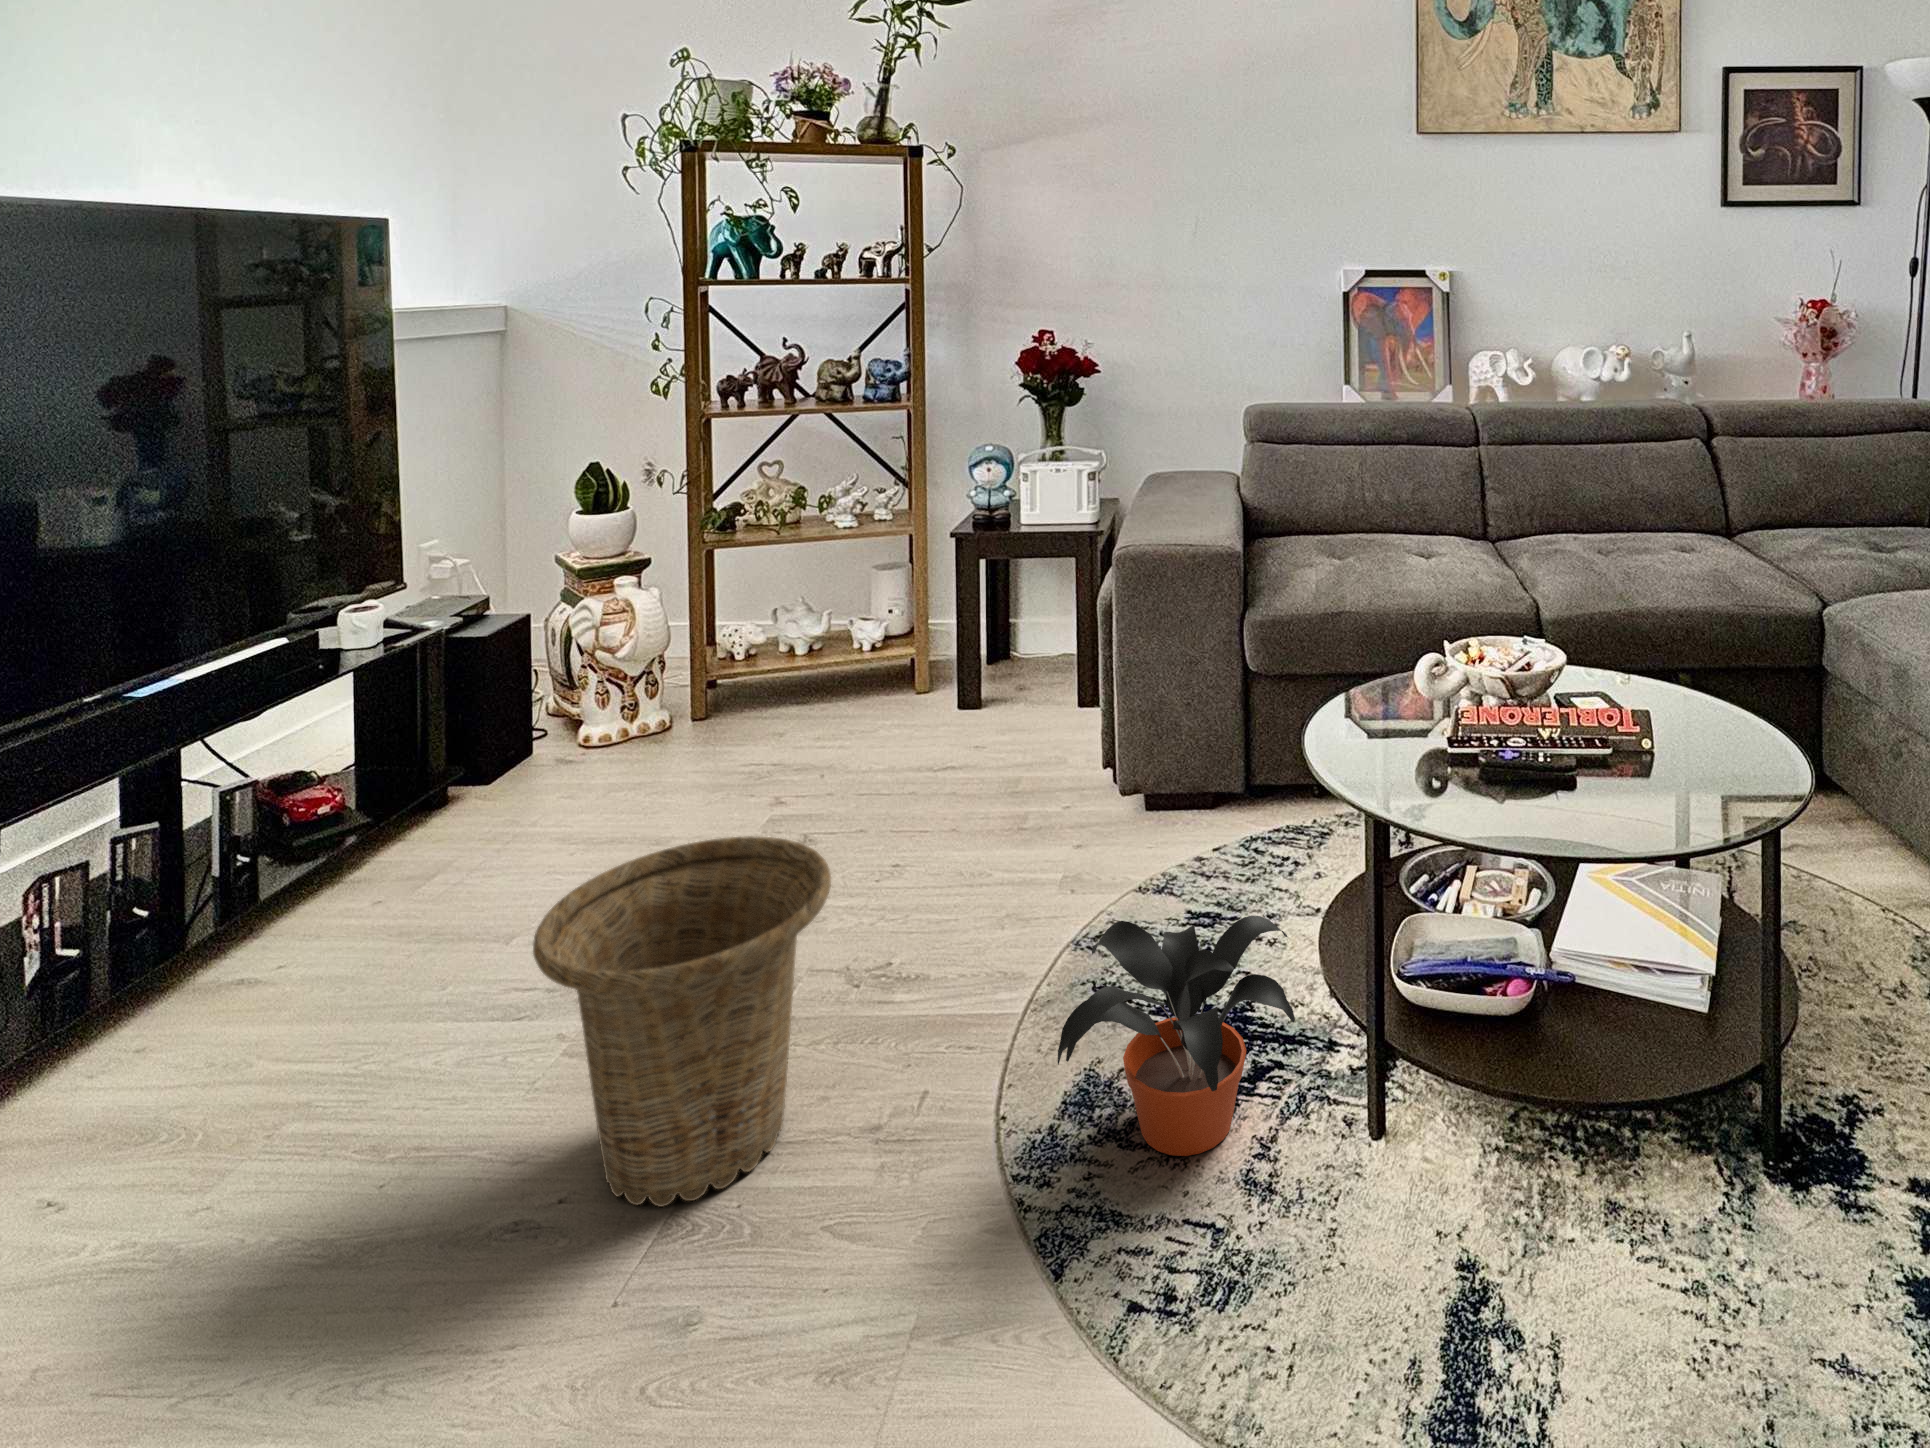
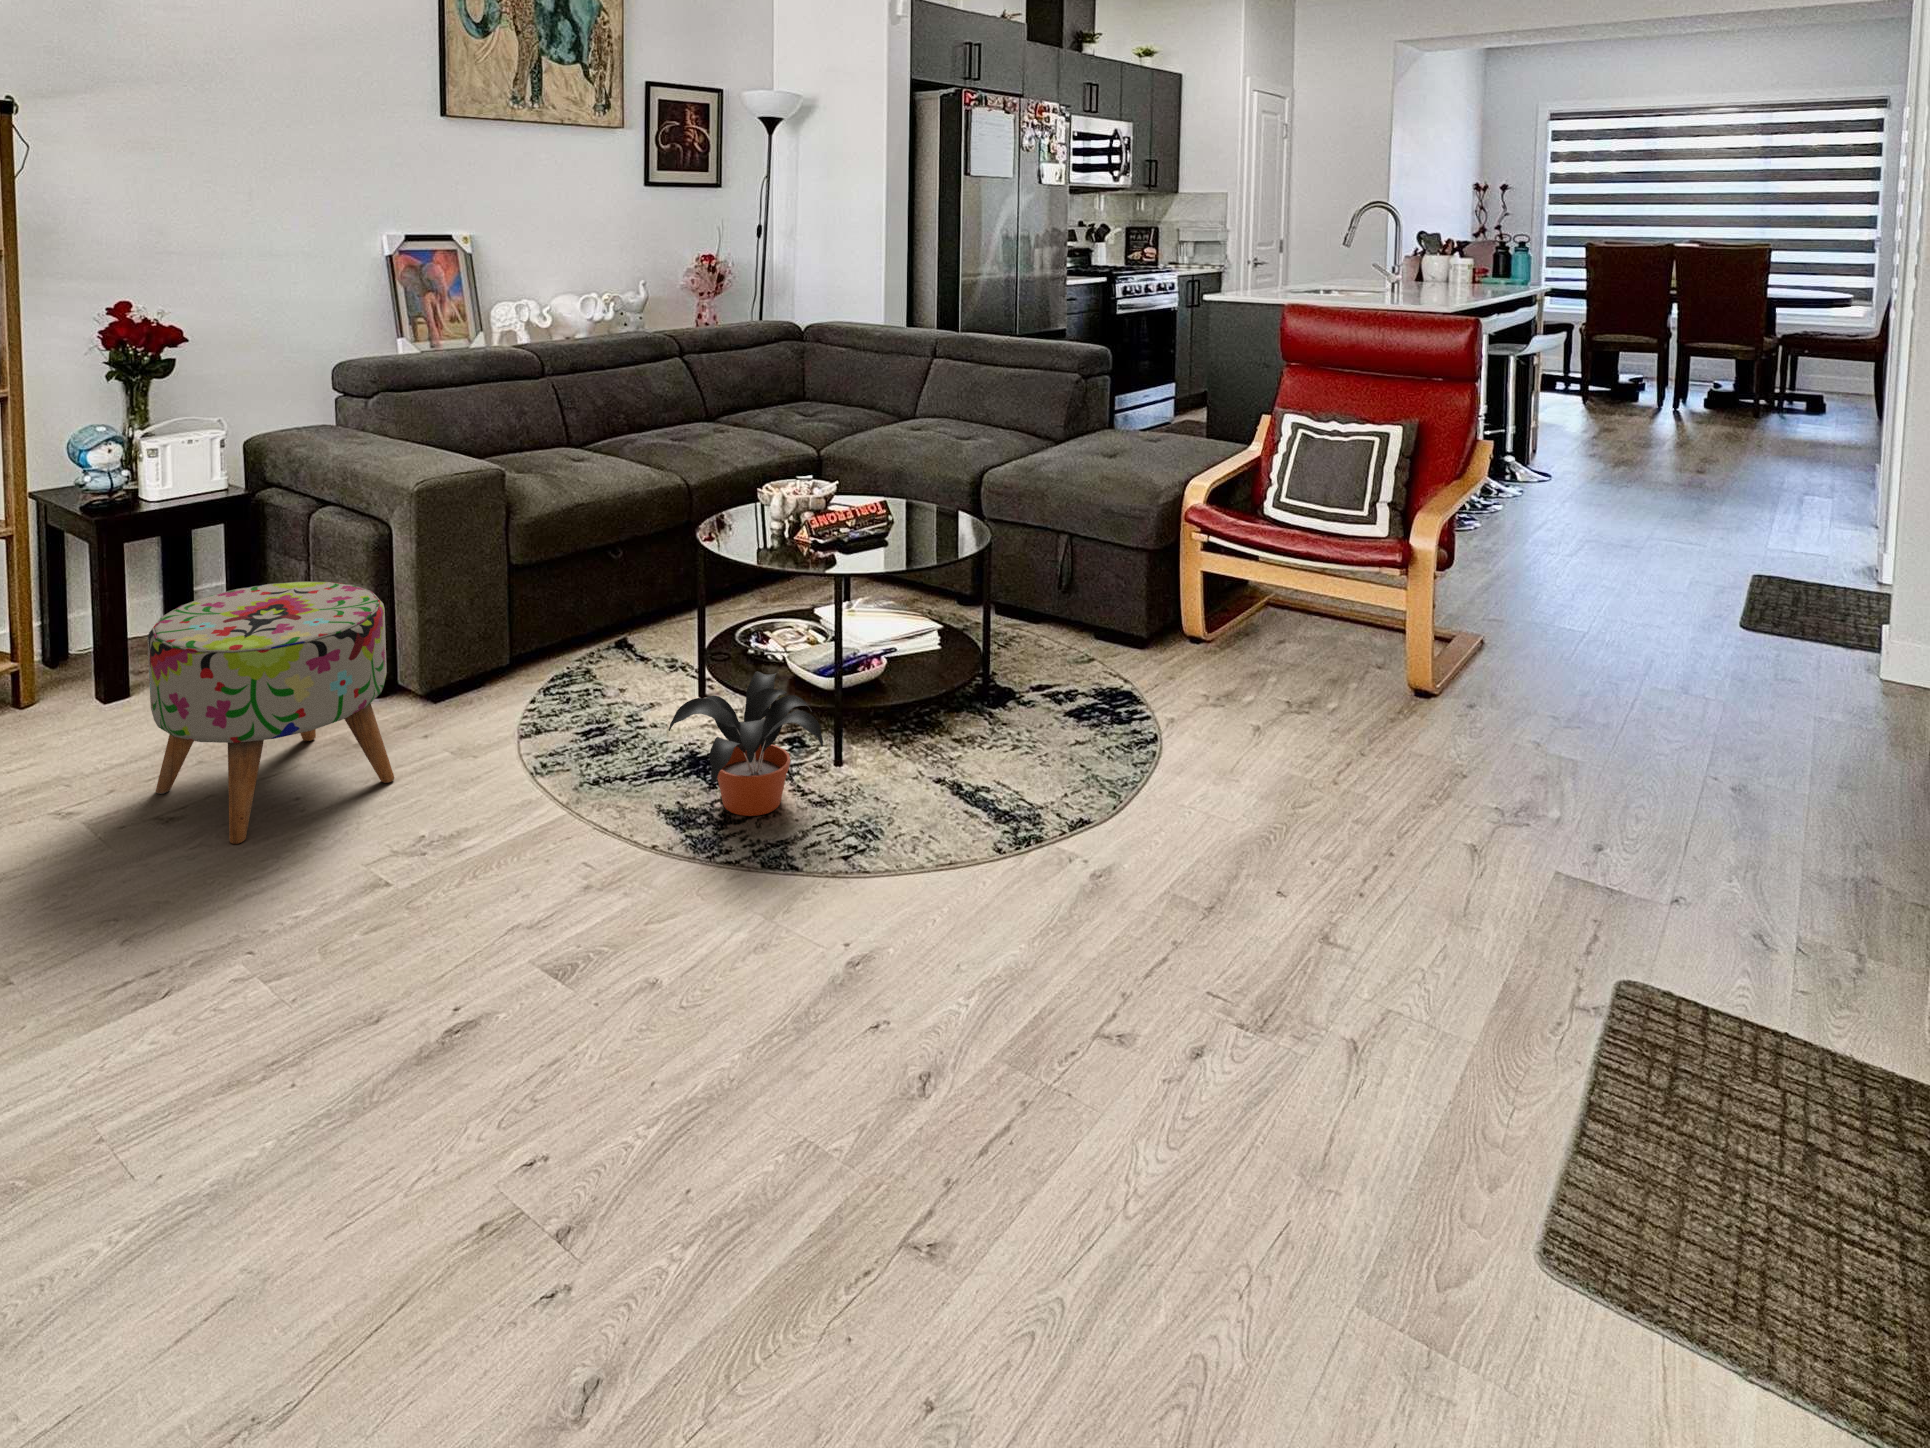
ottoman: none [777,618,1021,886] -> present [148,581,395,844]
basket: present [533,836,831,1207] -> none [389,715,601,978]

